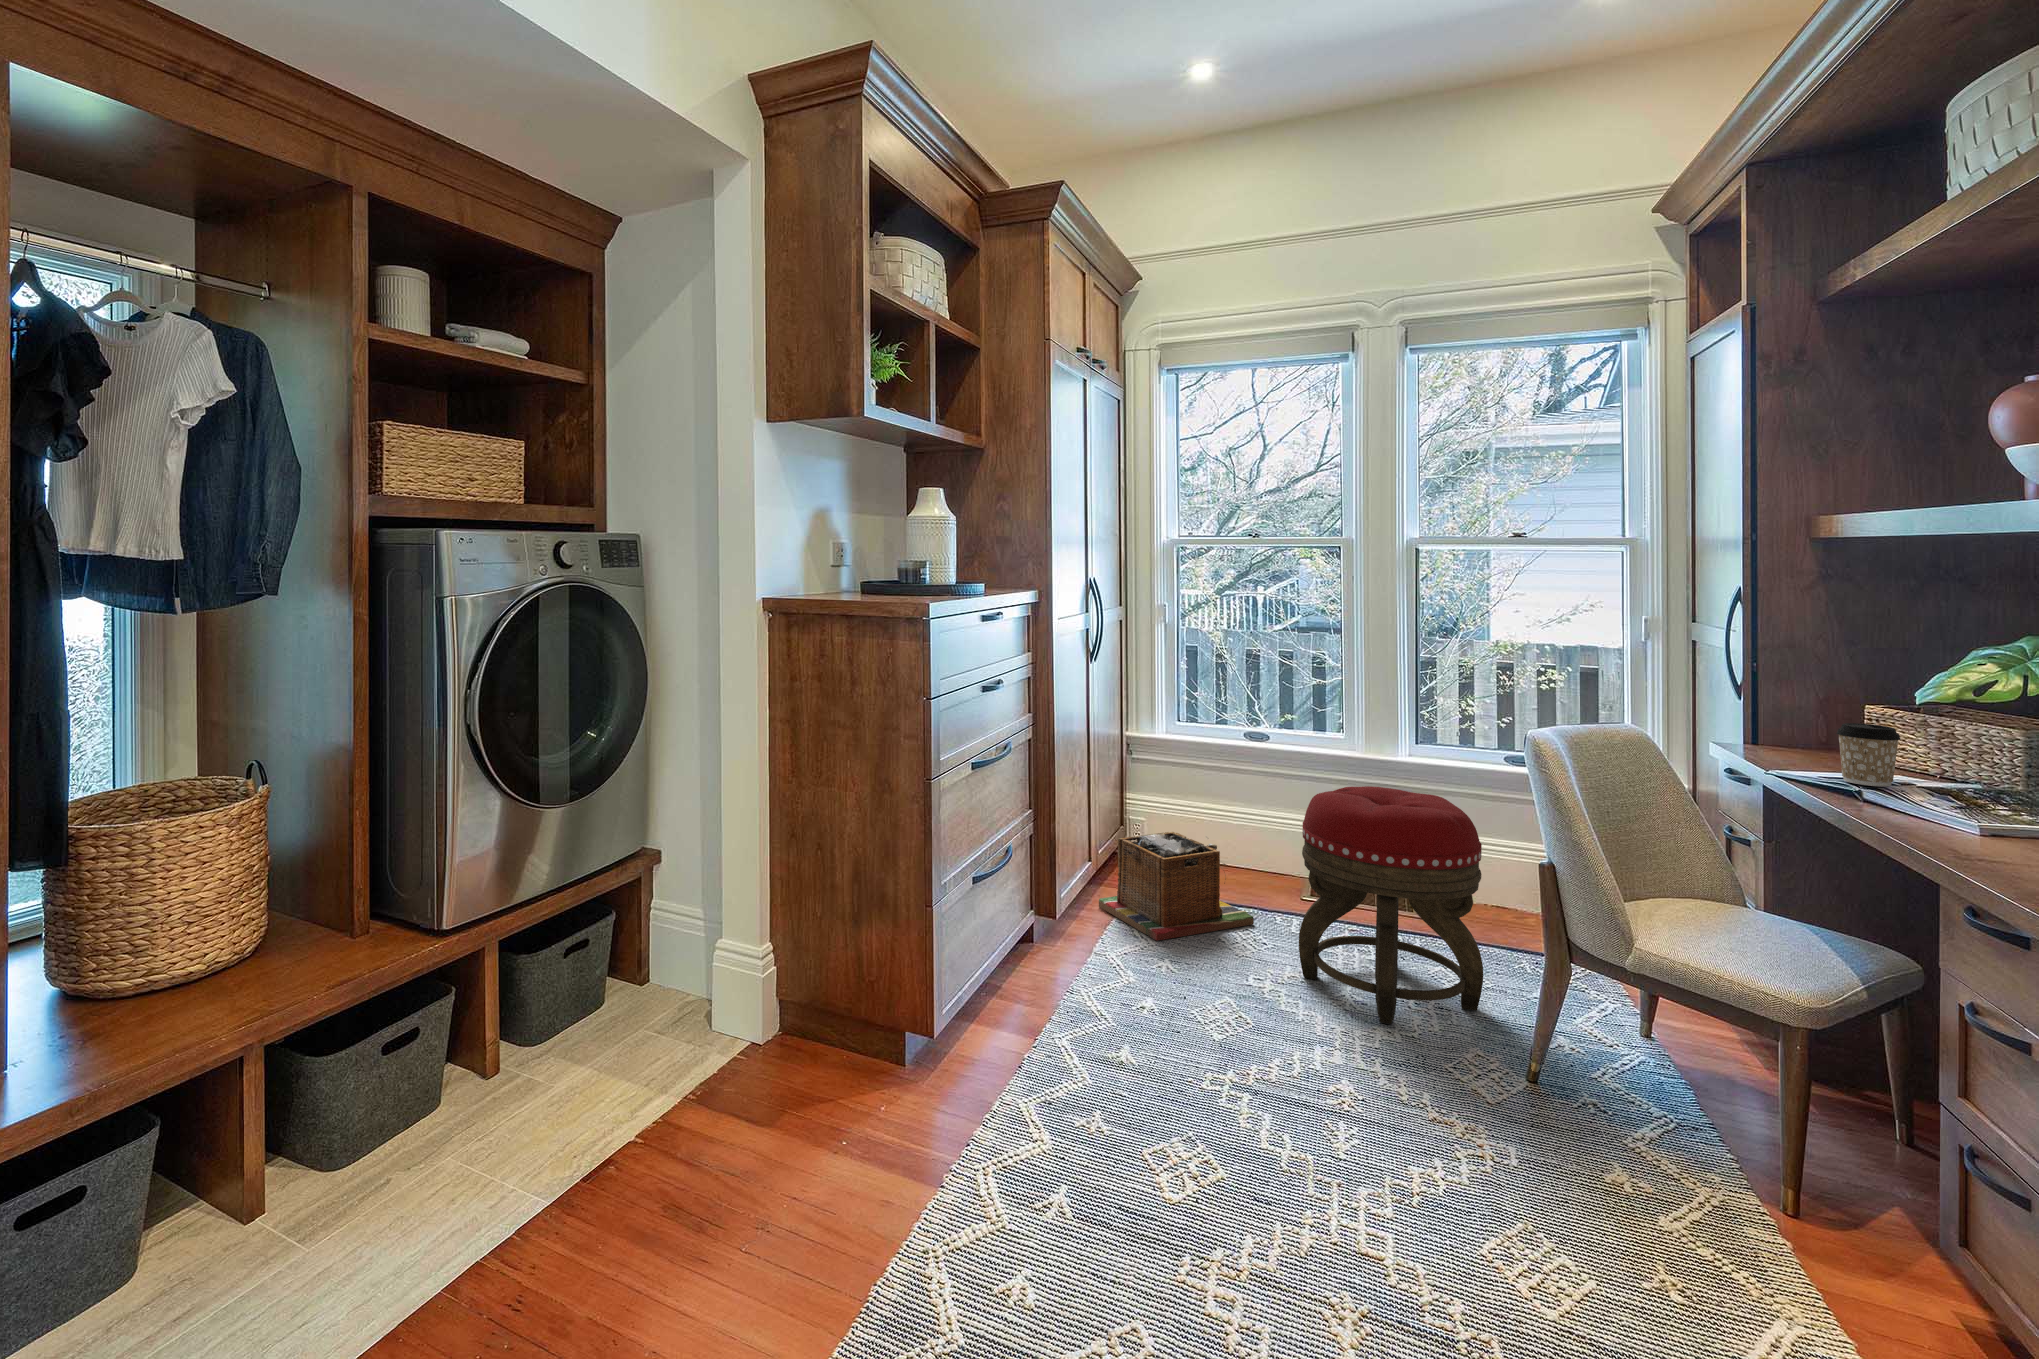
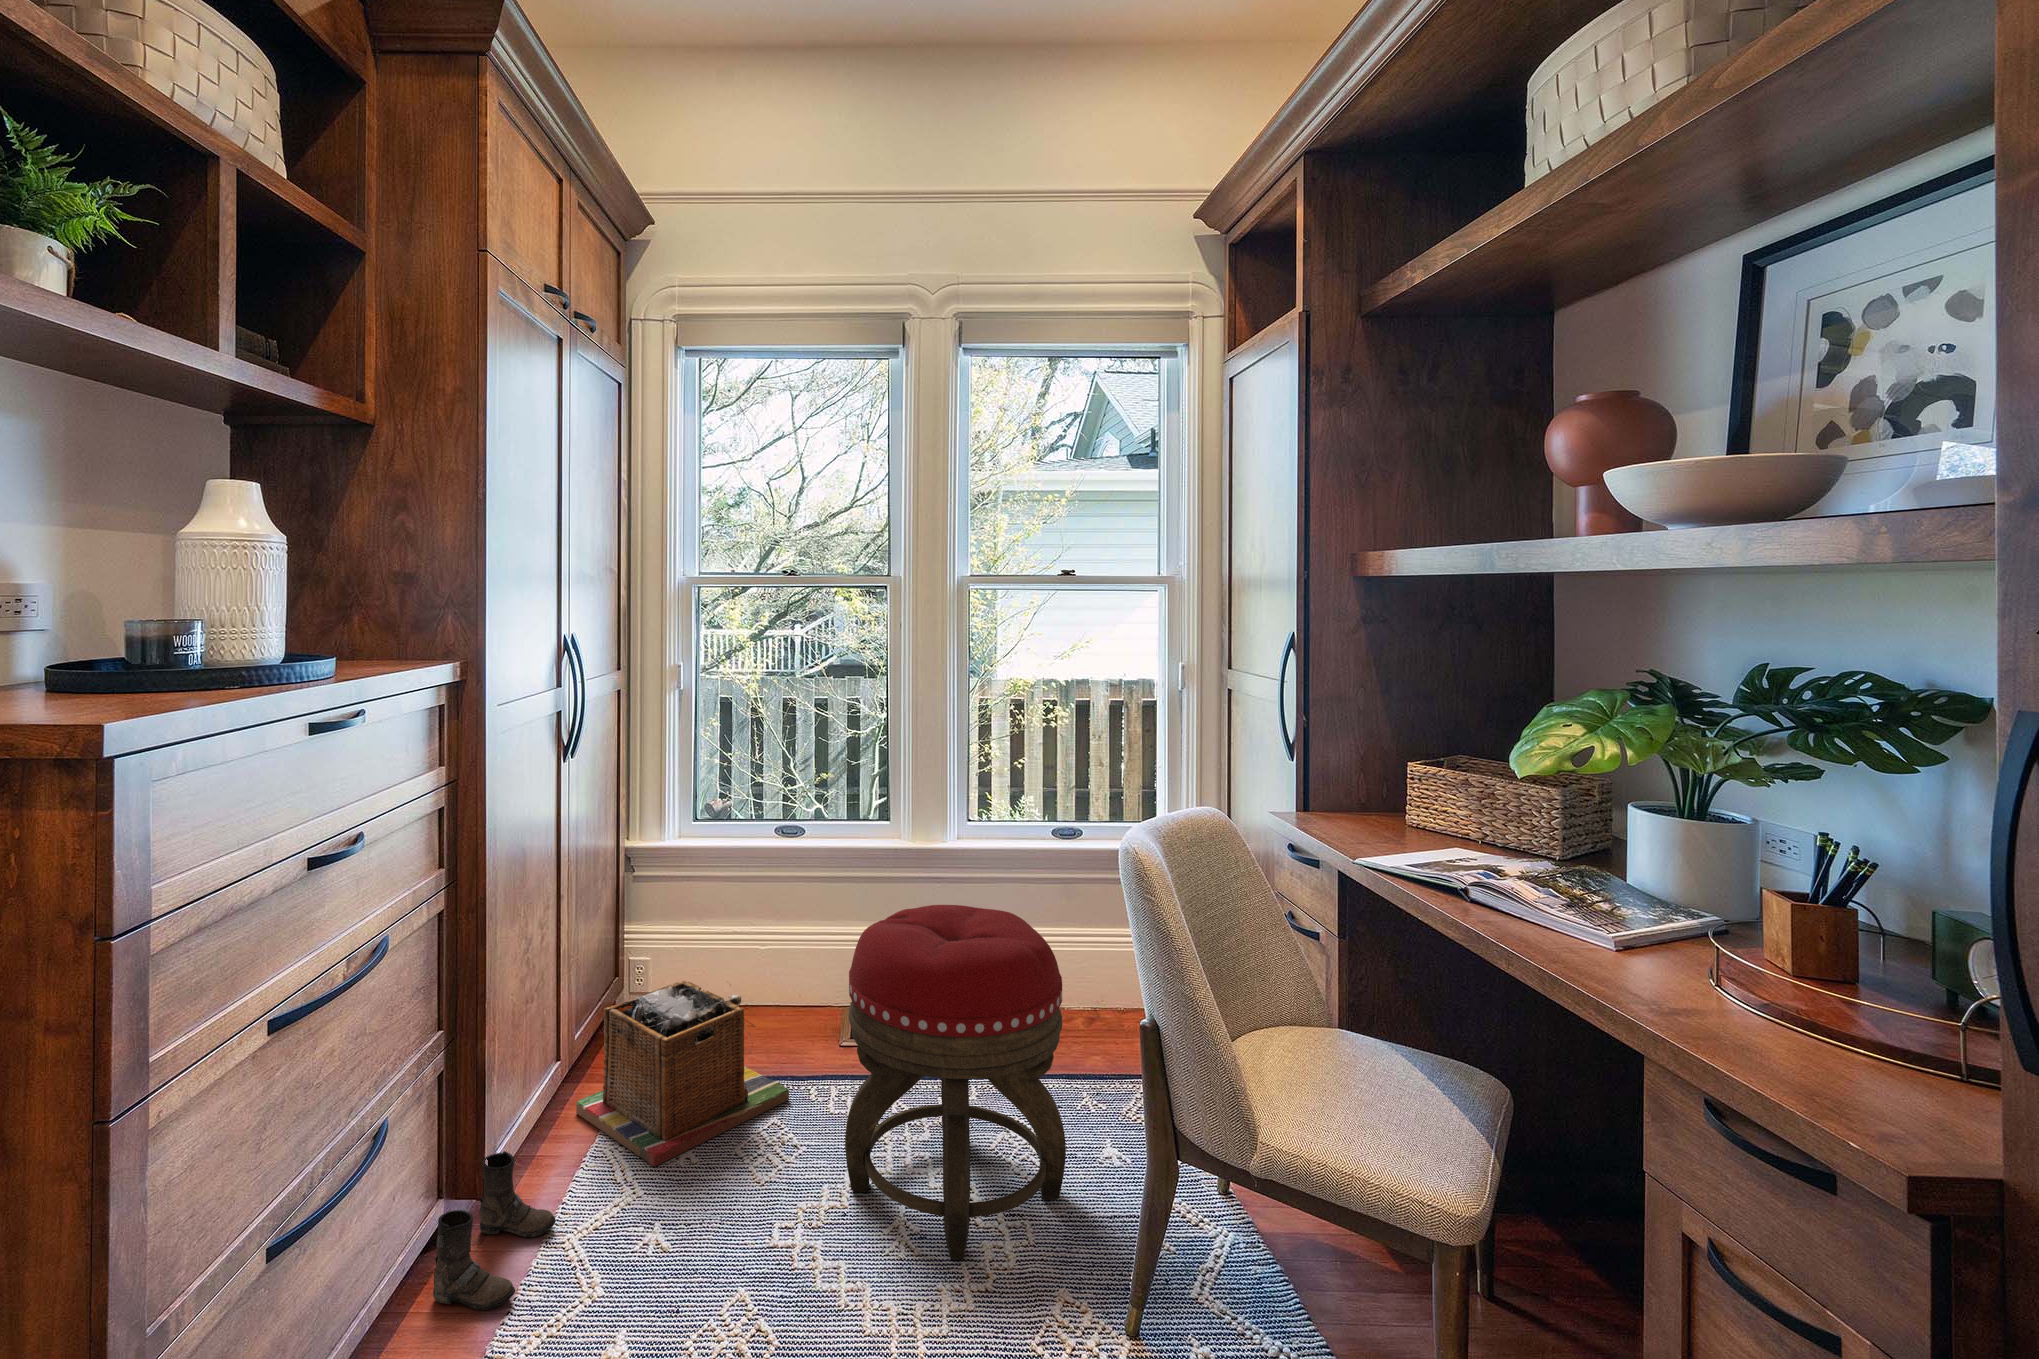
coffee cup: present [1837,723,1901,787] -> none [1426,802,1486,879]
boots: none [1028,904,1096,982] -> present [433,1151,556,1310]

